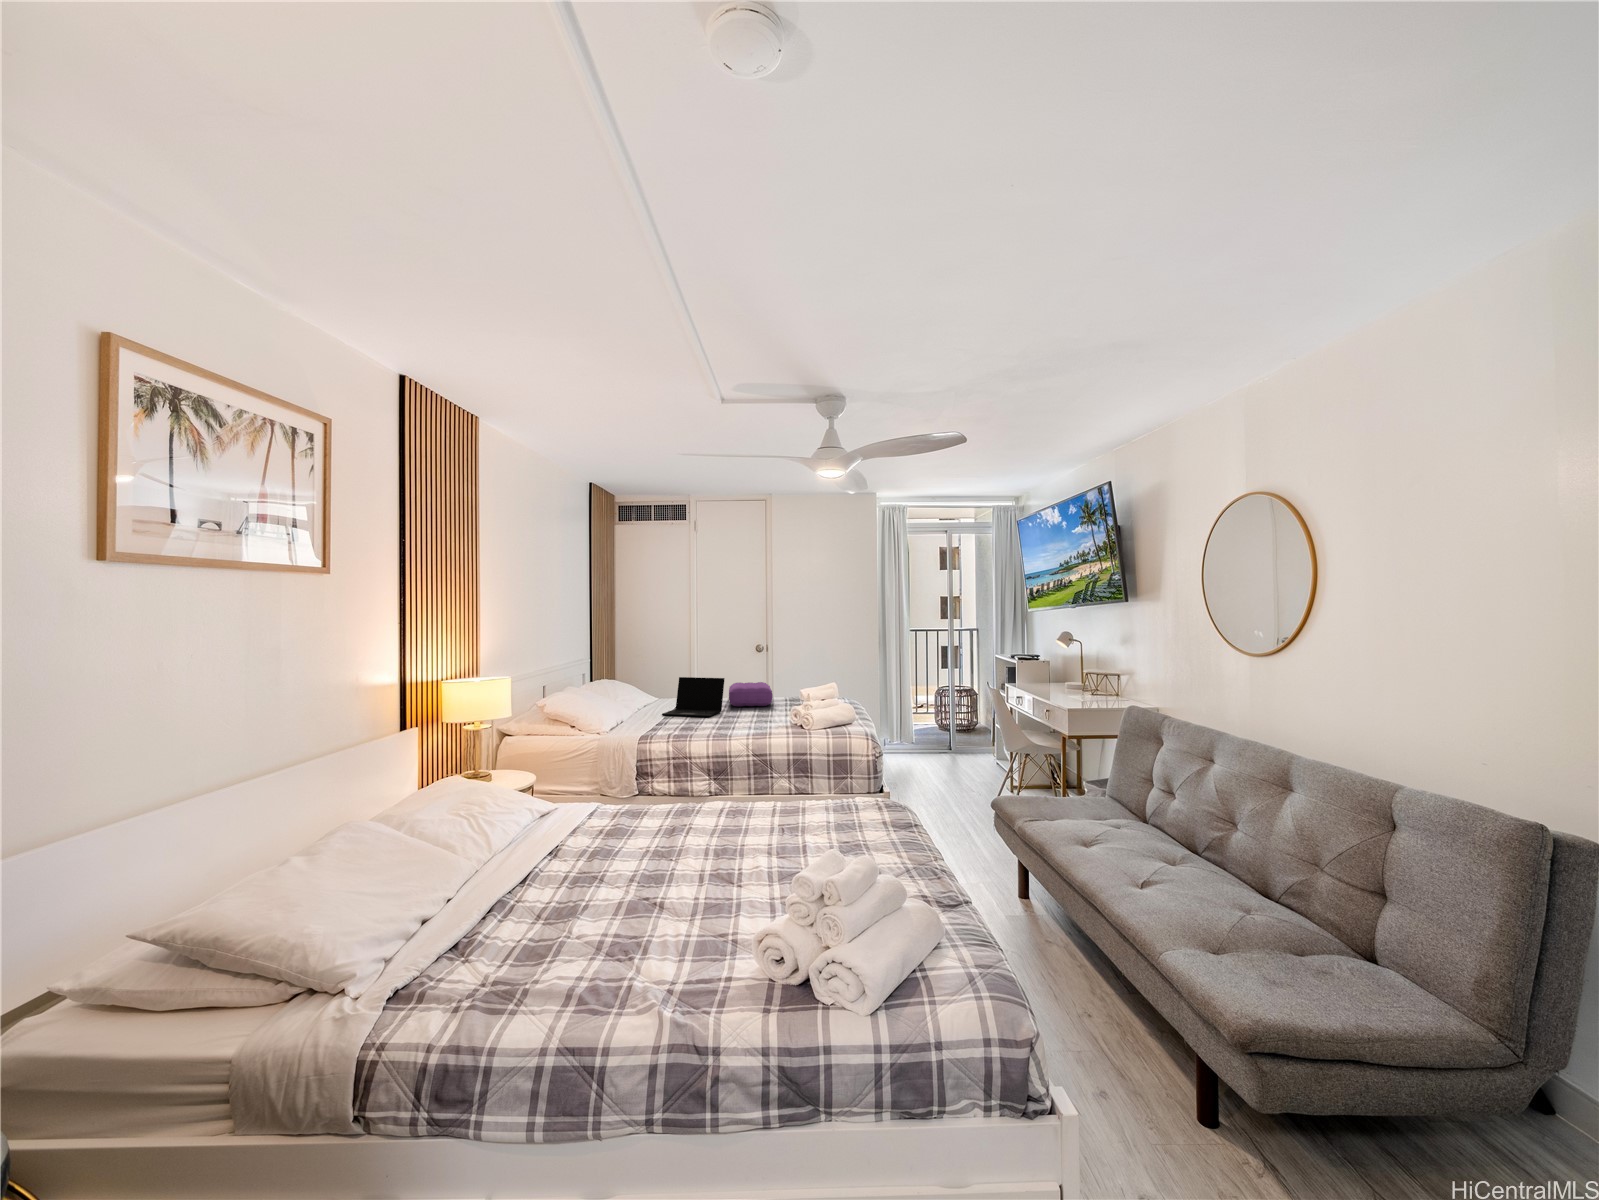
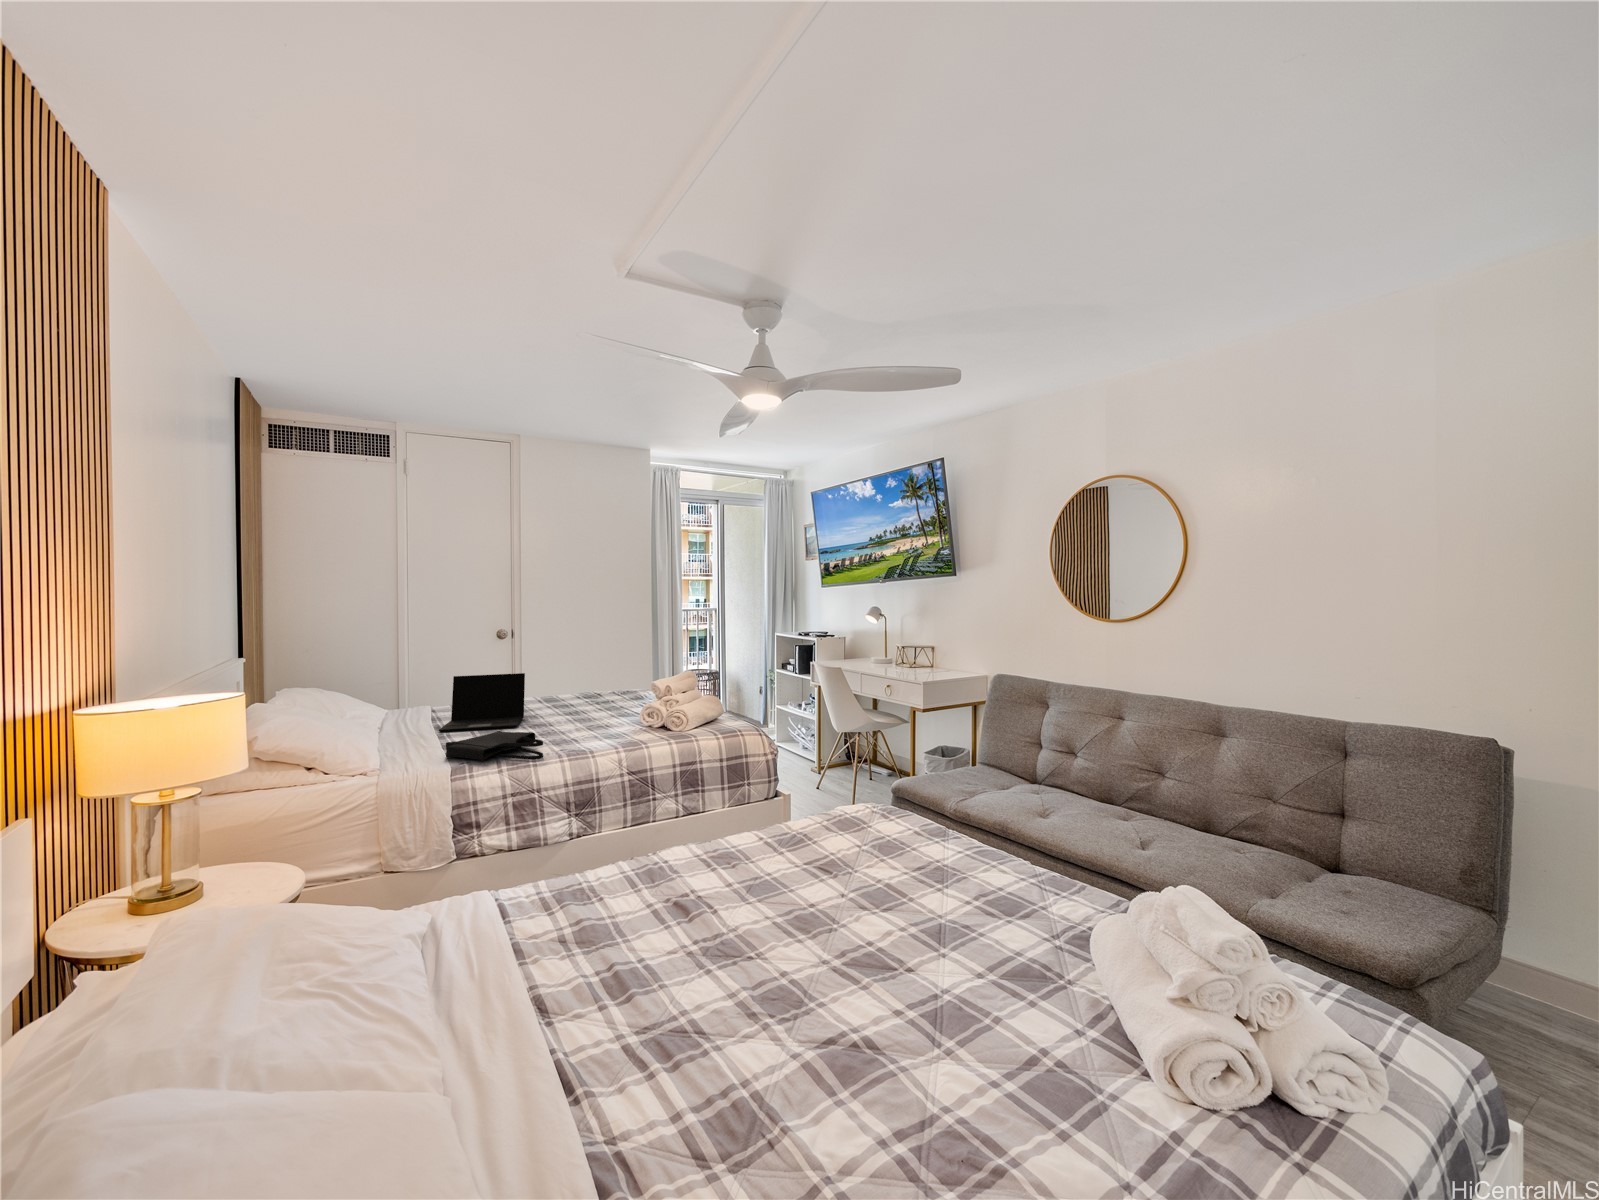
pillow: present [729,682,773,707] -> none [514,675,583,709]
tote bag: none [649,717,705,737] -> present [446,731,543,760]

